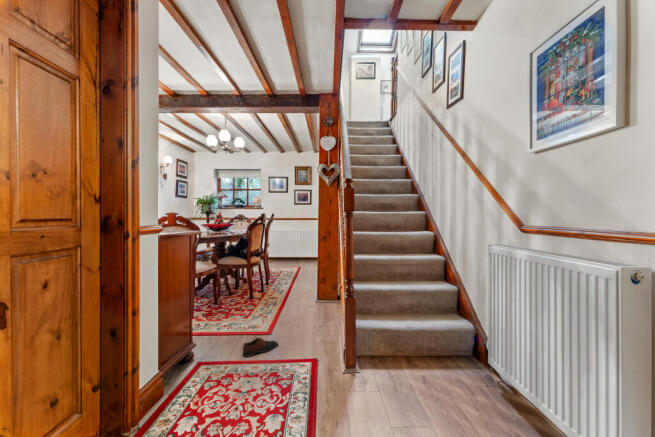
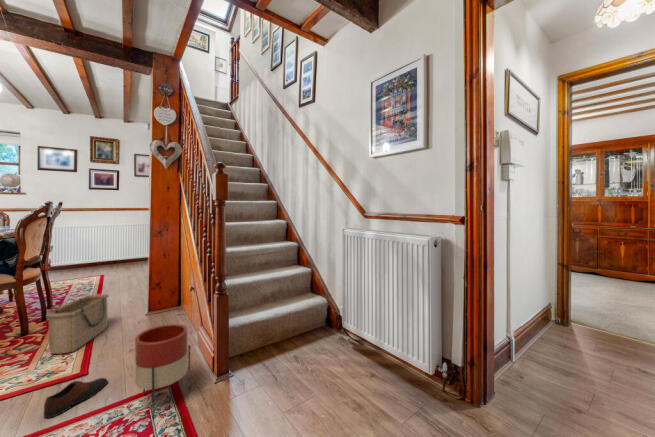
basket: none [255,281,291,318] -> present [46,294,109,354]
planter: none [286,311,324,382] -> present [135,324,191,418]

